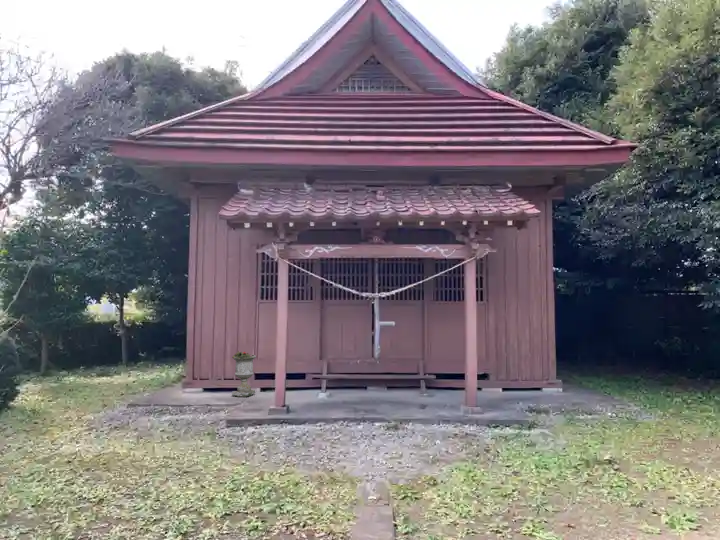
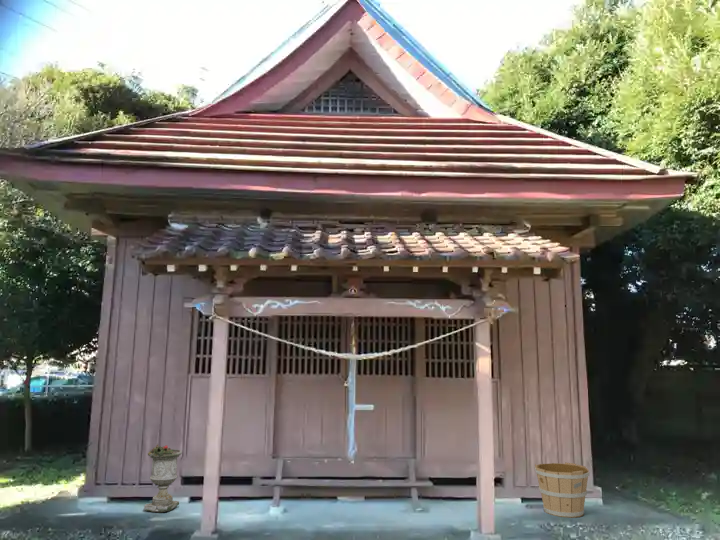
wooden bucket: none [511,362,551,399] -> present [535,462,590,518]

